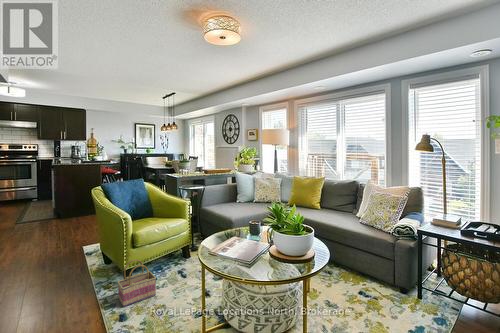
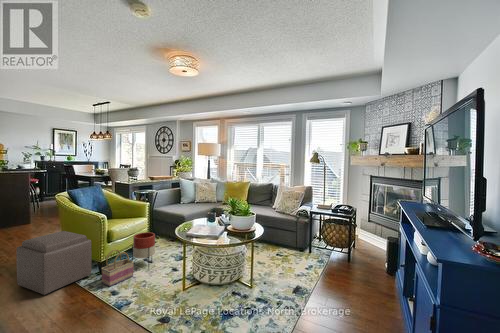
ottoman: none [42,230,115,306] -> present [16,231,92,295]
planter: none [161,239,188,287] -> present [132,232,155,267]

